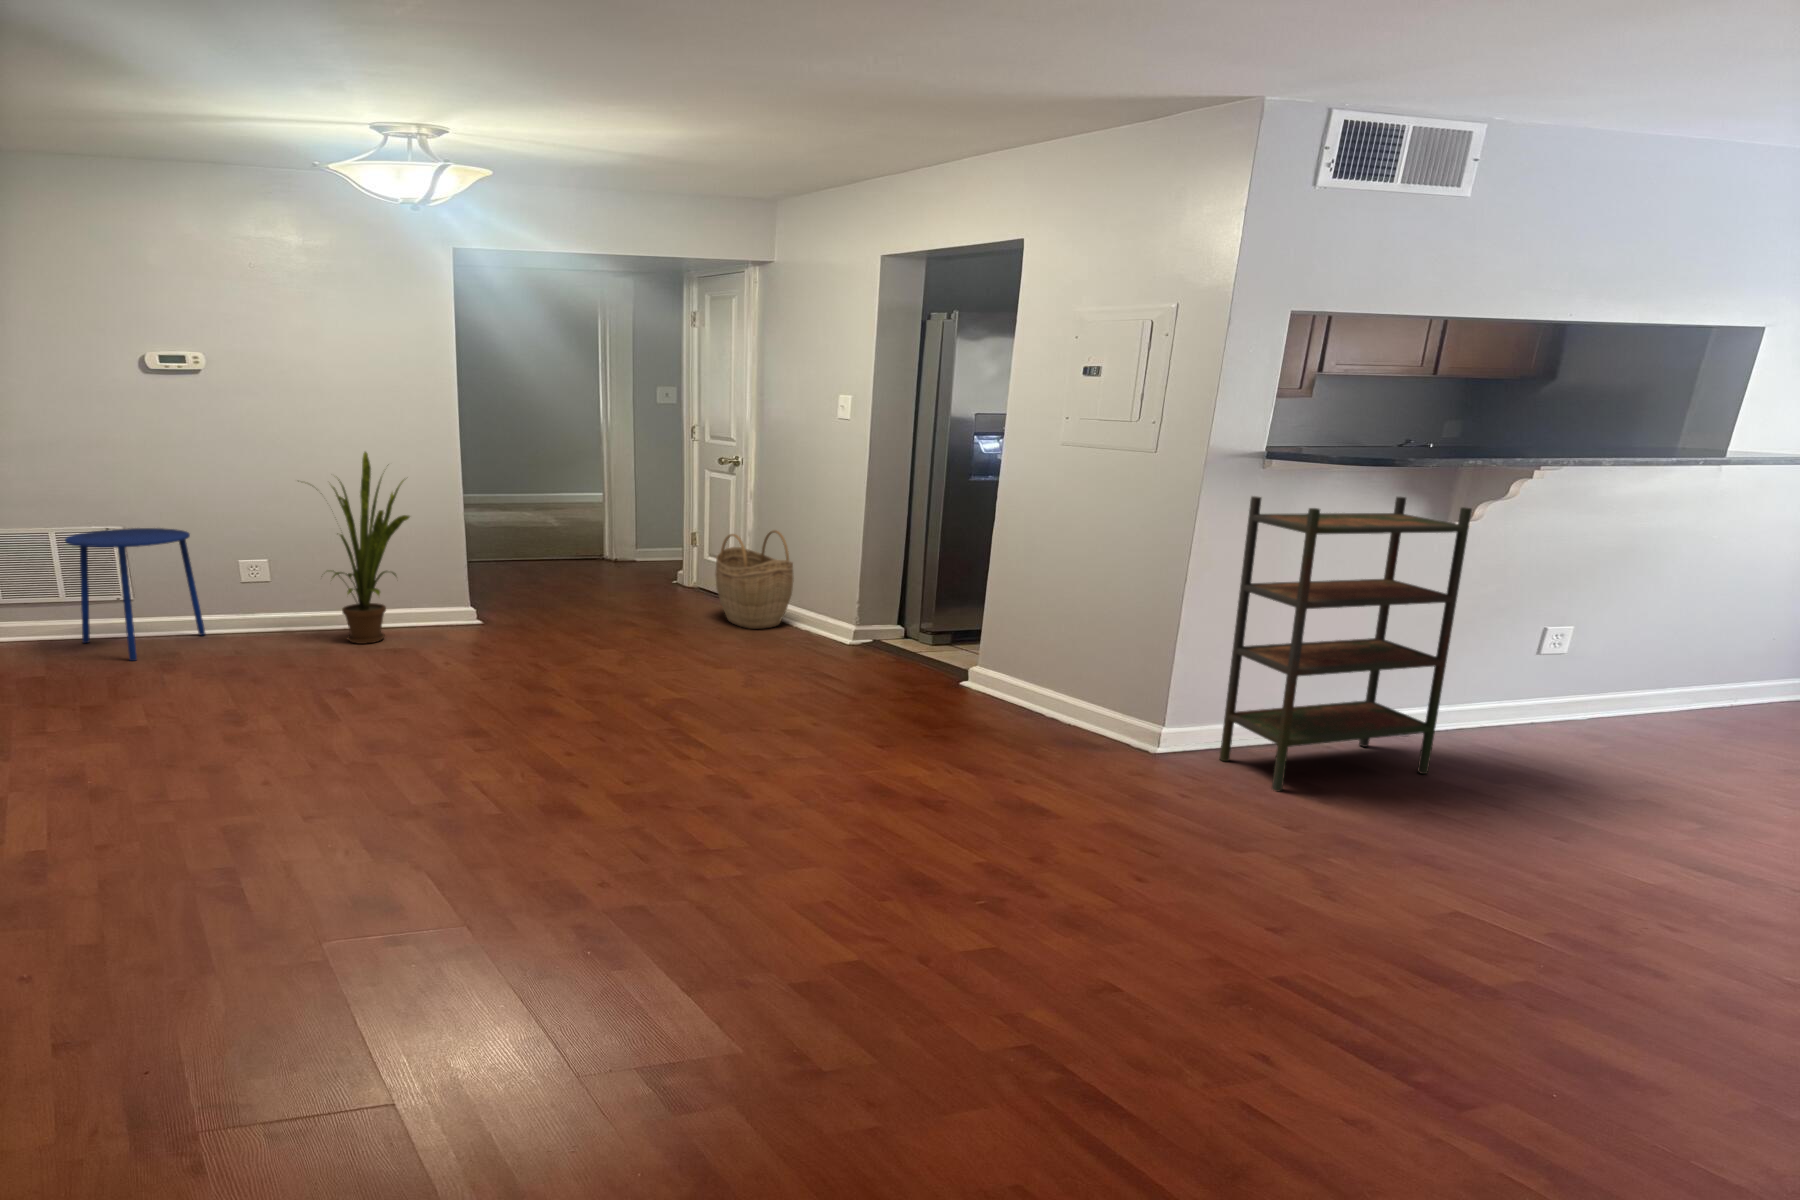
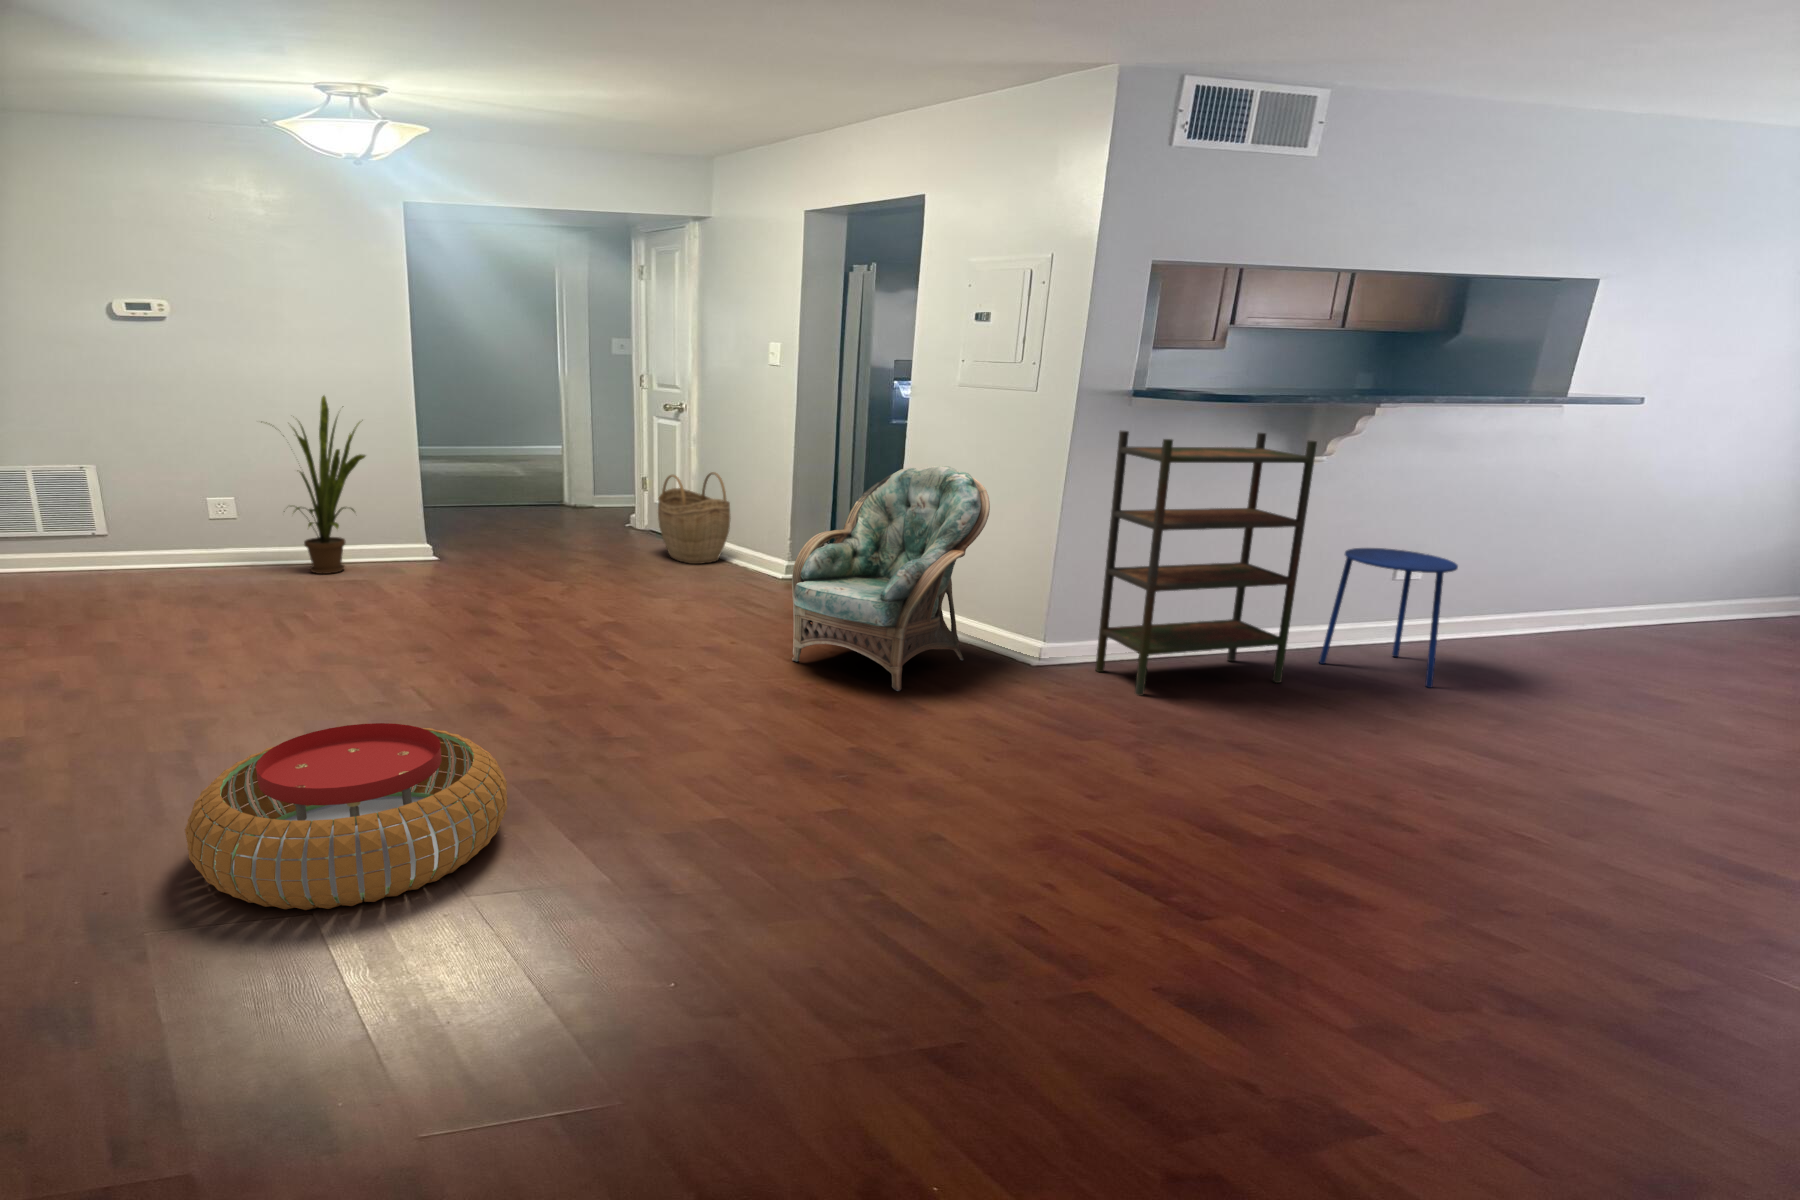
side table: present [65,528,205,661] -> present [1319,548,1458,688]
armchair: none [885,534,1104,788] -> present [792,466,990,691]
pouf: none [241,854,610,1101] -> present [185,723,508,910]

